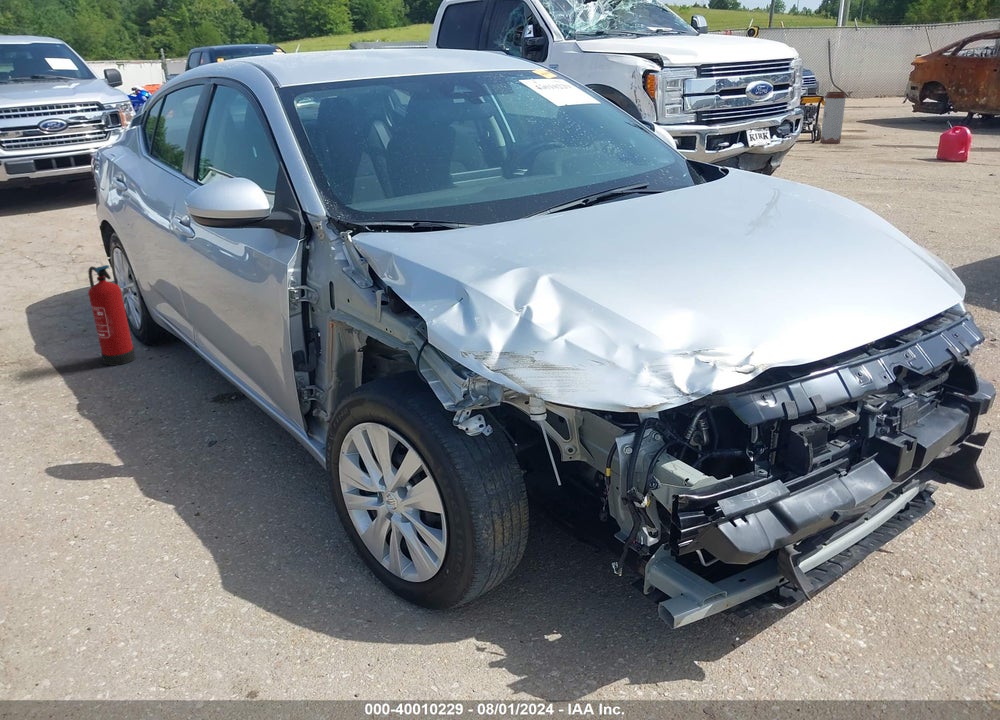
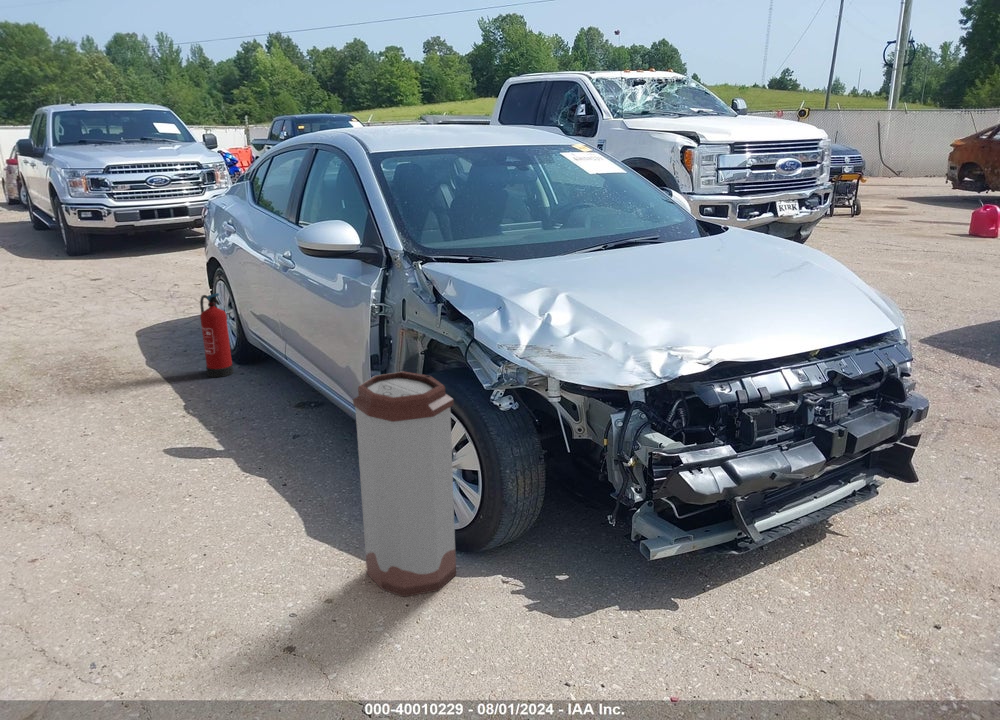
trash can: present [820,92,846,144] -> present [353,371,456,597]

